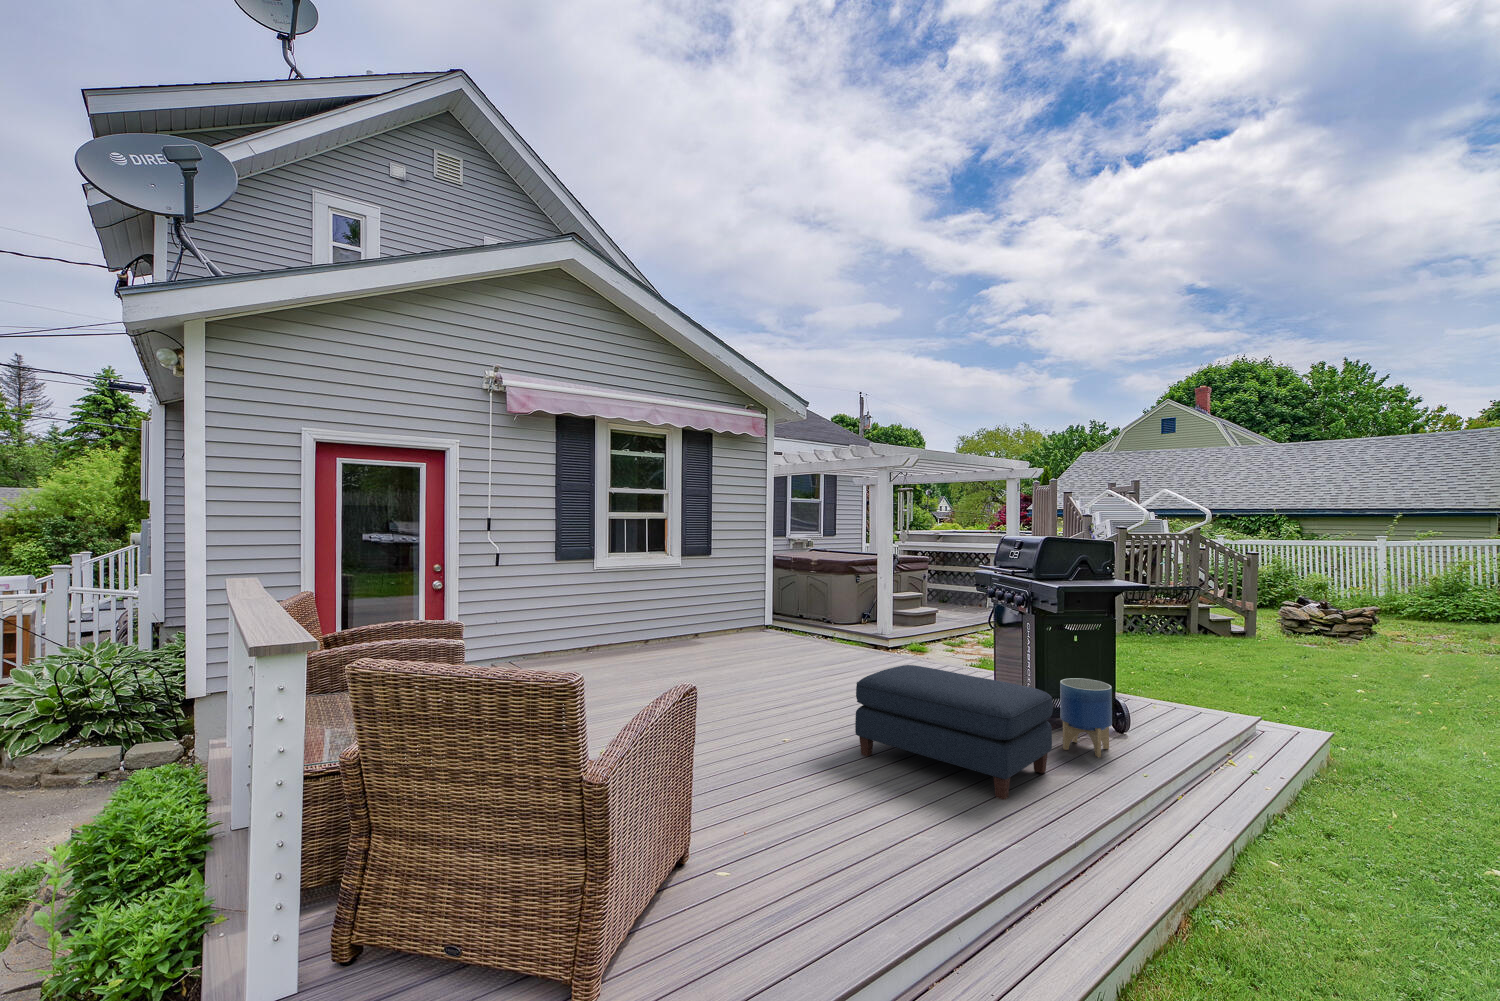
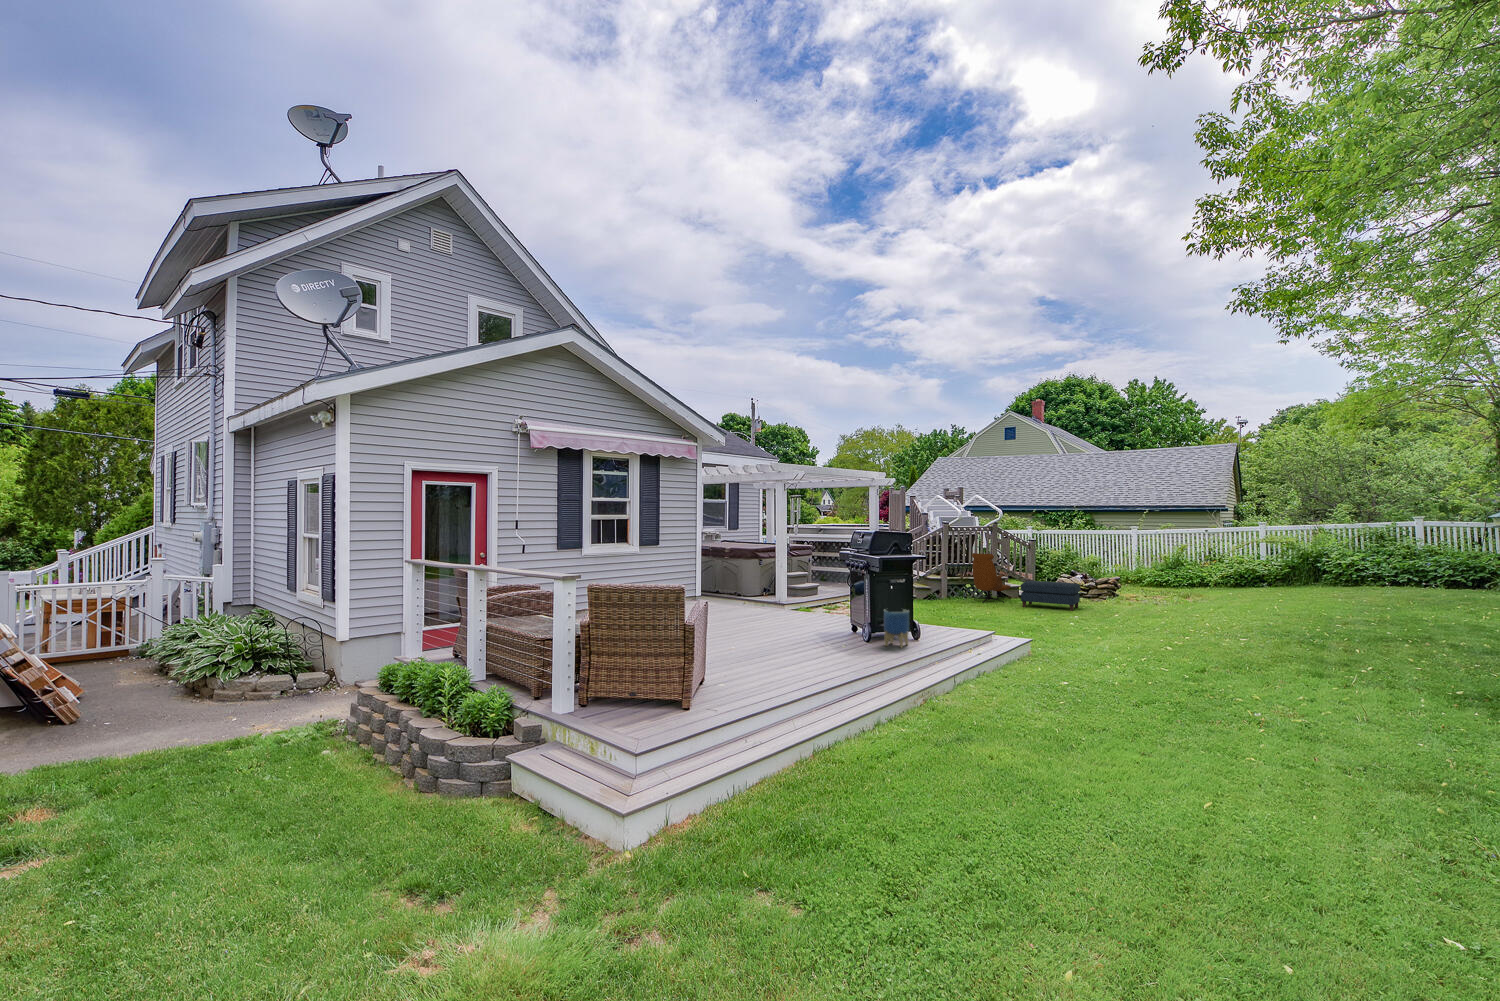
lounge chair: none [1159,570,1217,642] -> present [972,553,1011,603]
ottoman: present [855,665,1053,800] -> present [1021,581,1080,611]

